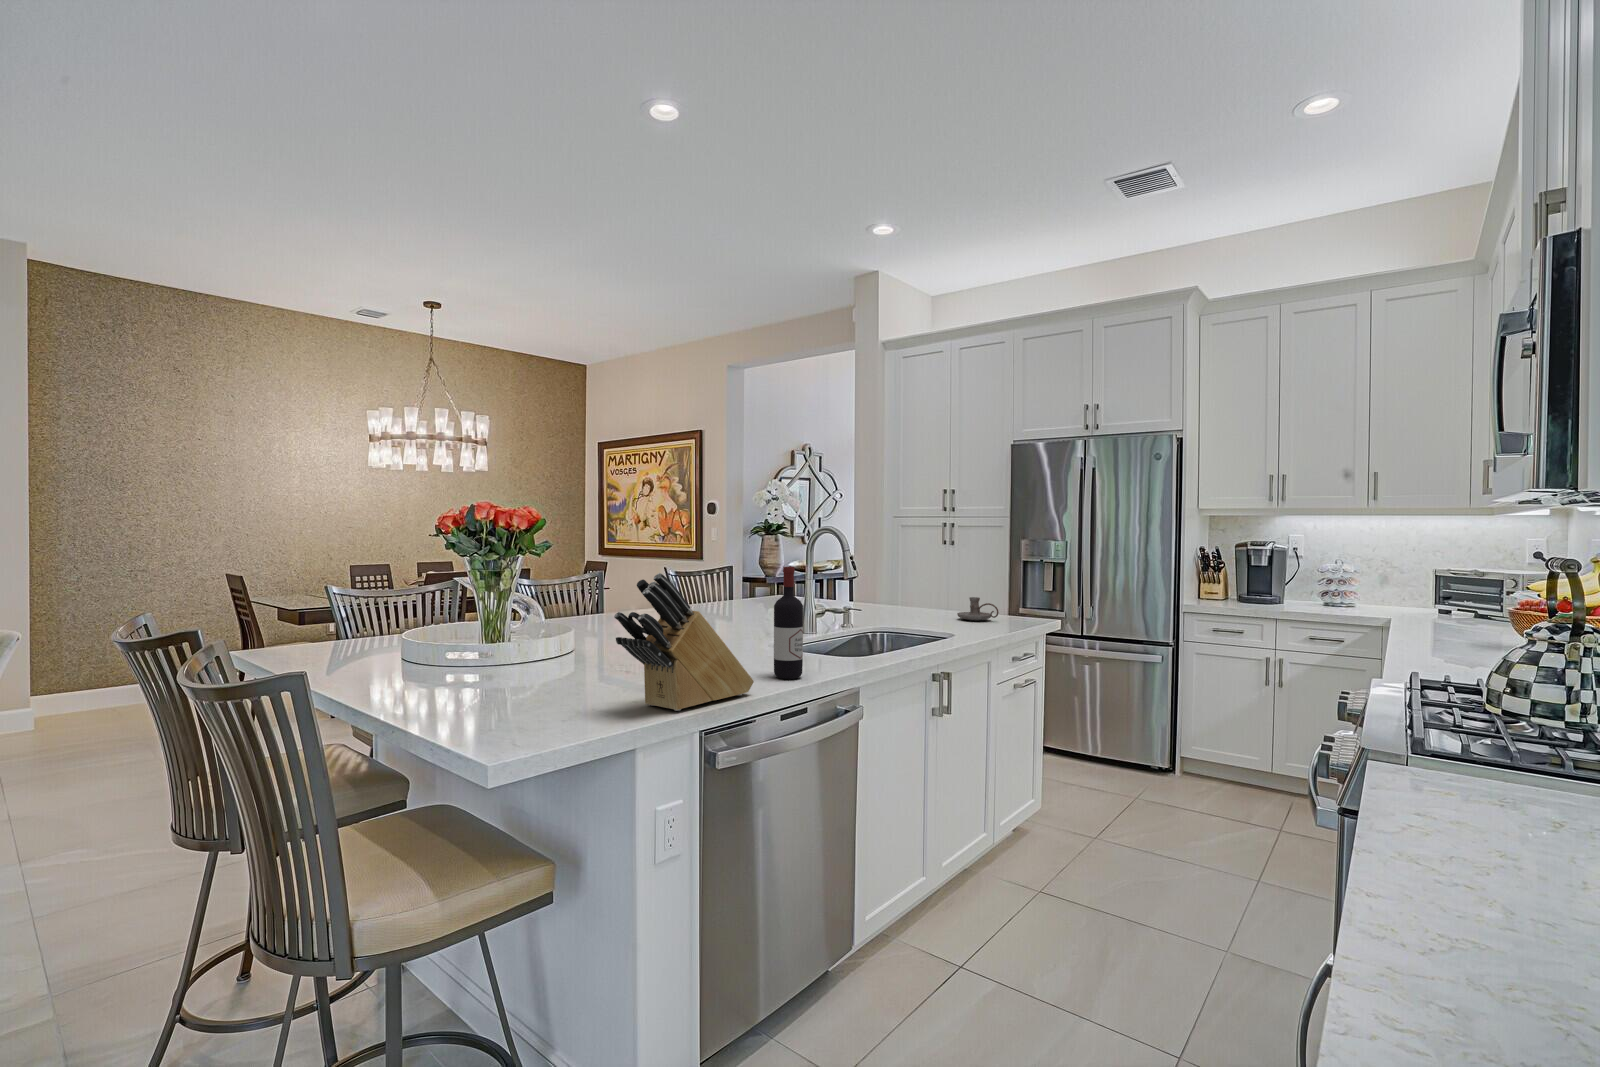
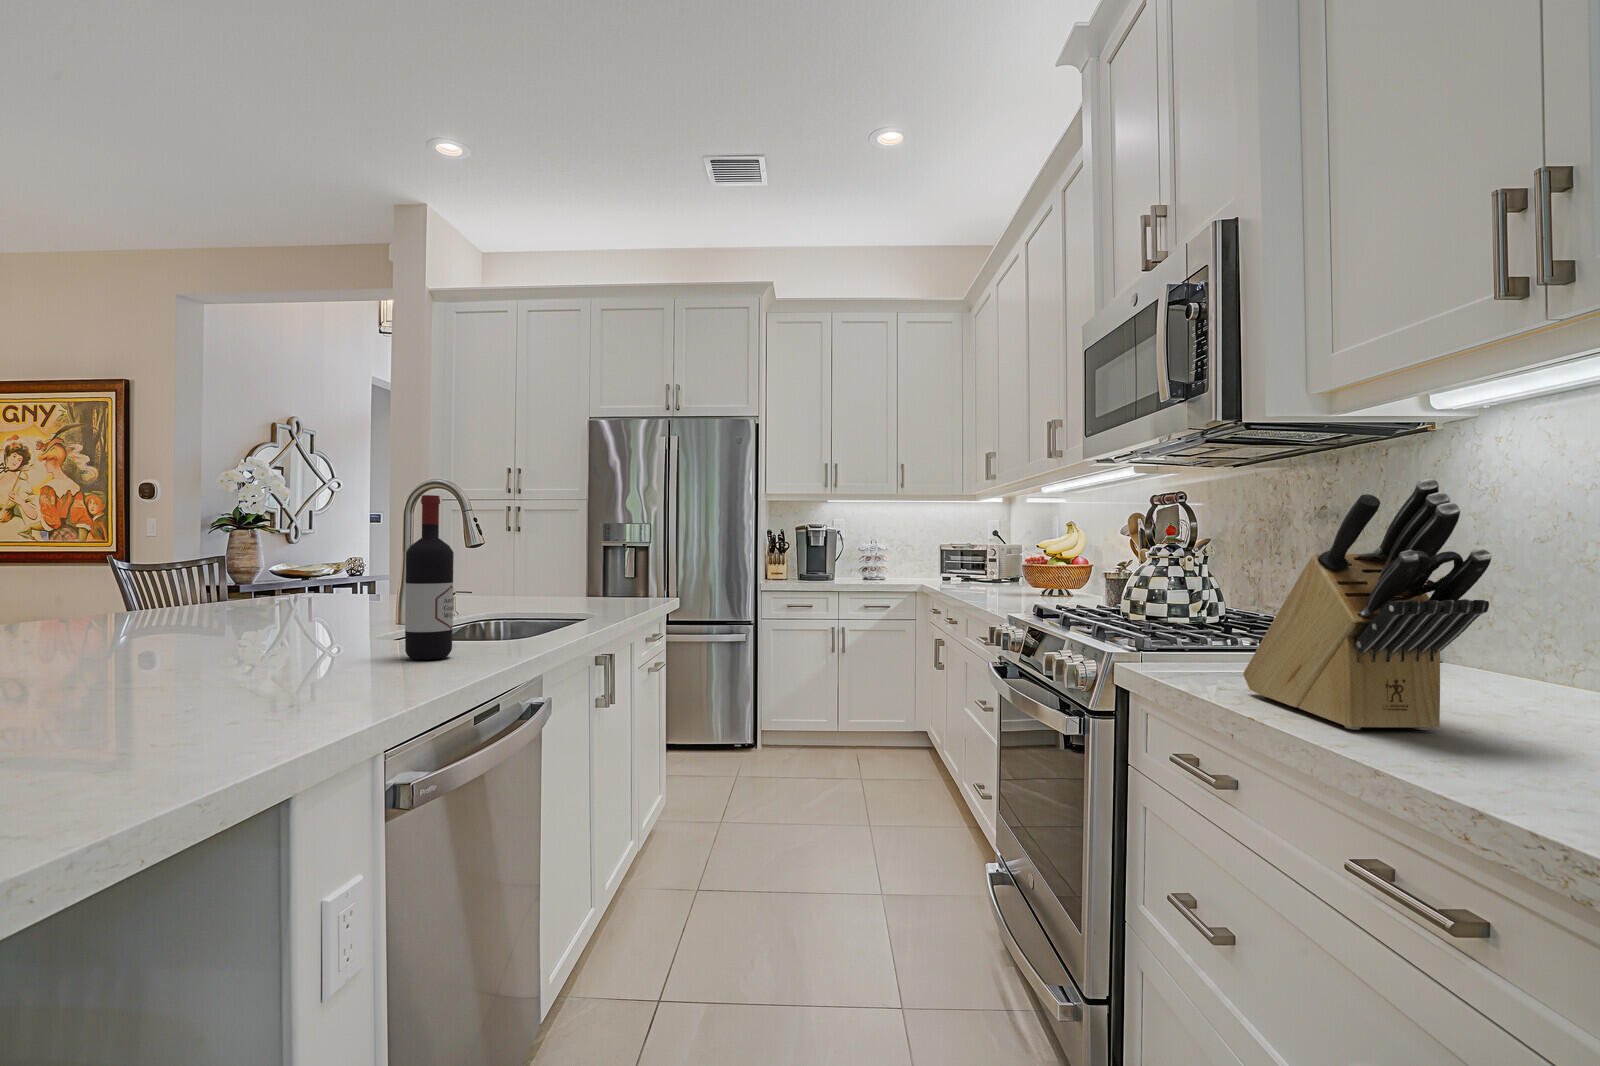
knife block: present [614,573,754,711] -> present [1243,479,1491,730]
candle holder: present [957,597,999,621] -> none [565,573,614,599]

